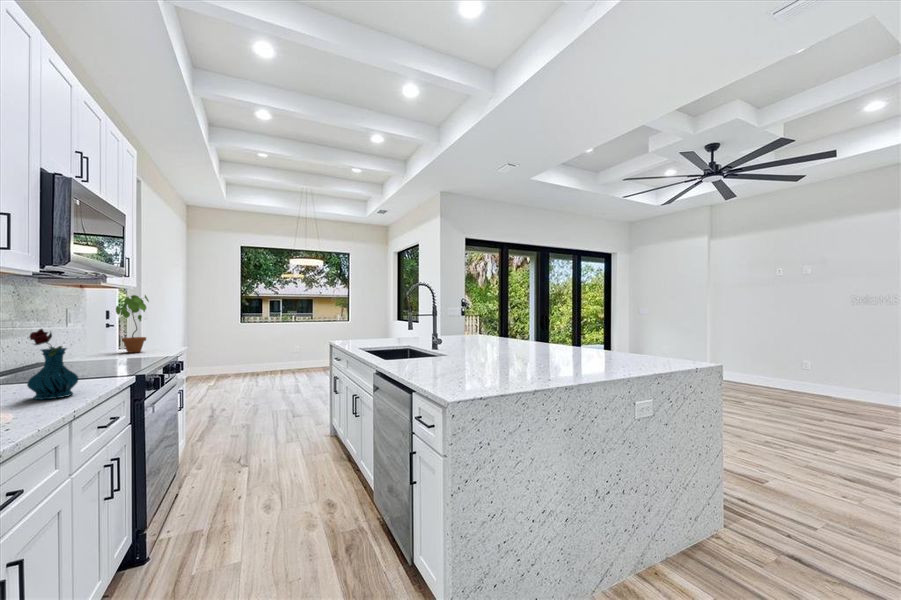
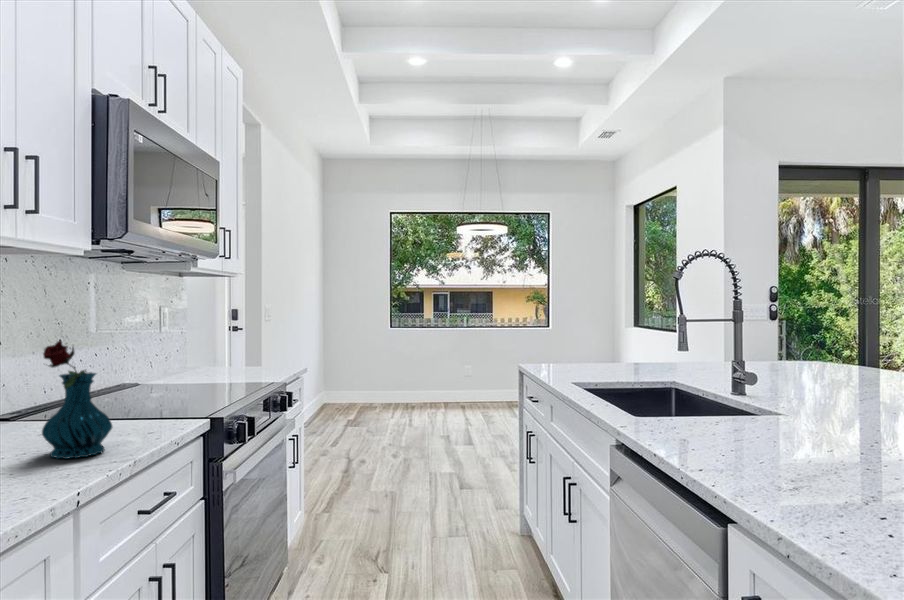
potted plant: present [116,295,149,353] -> none [211,285,253,373]

